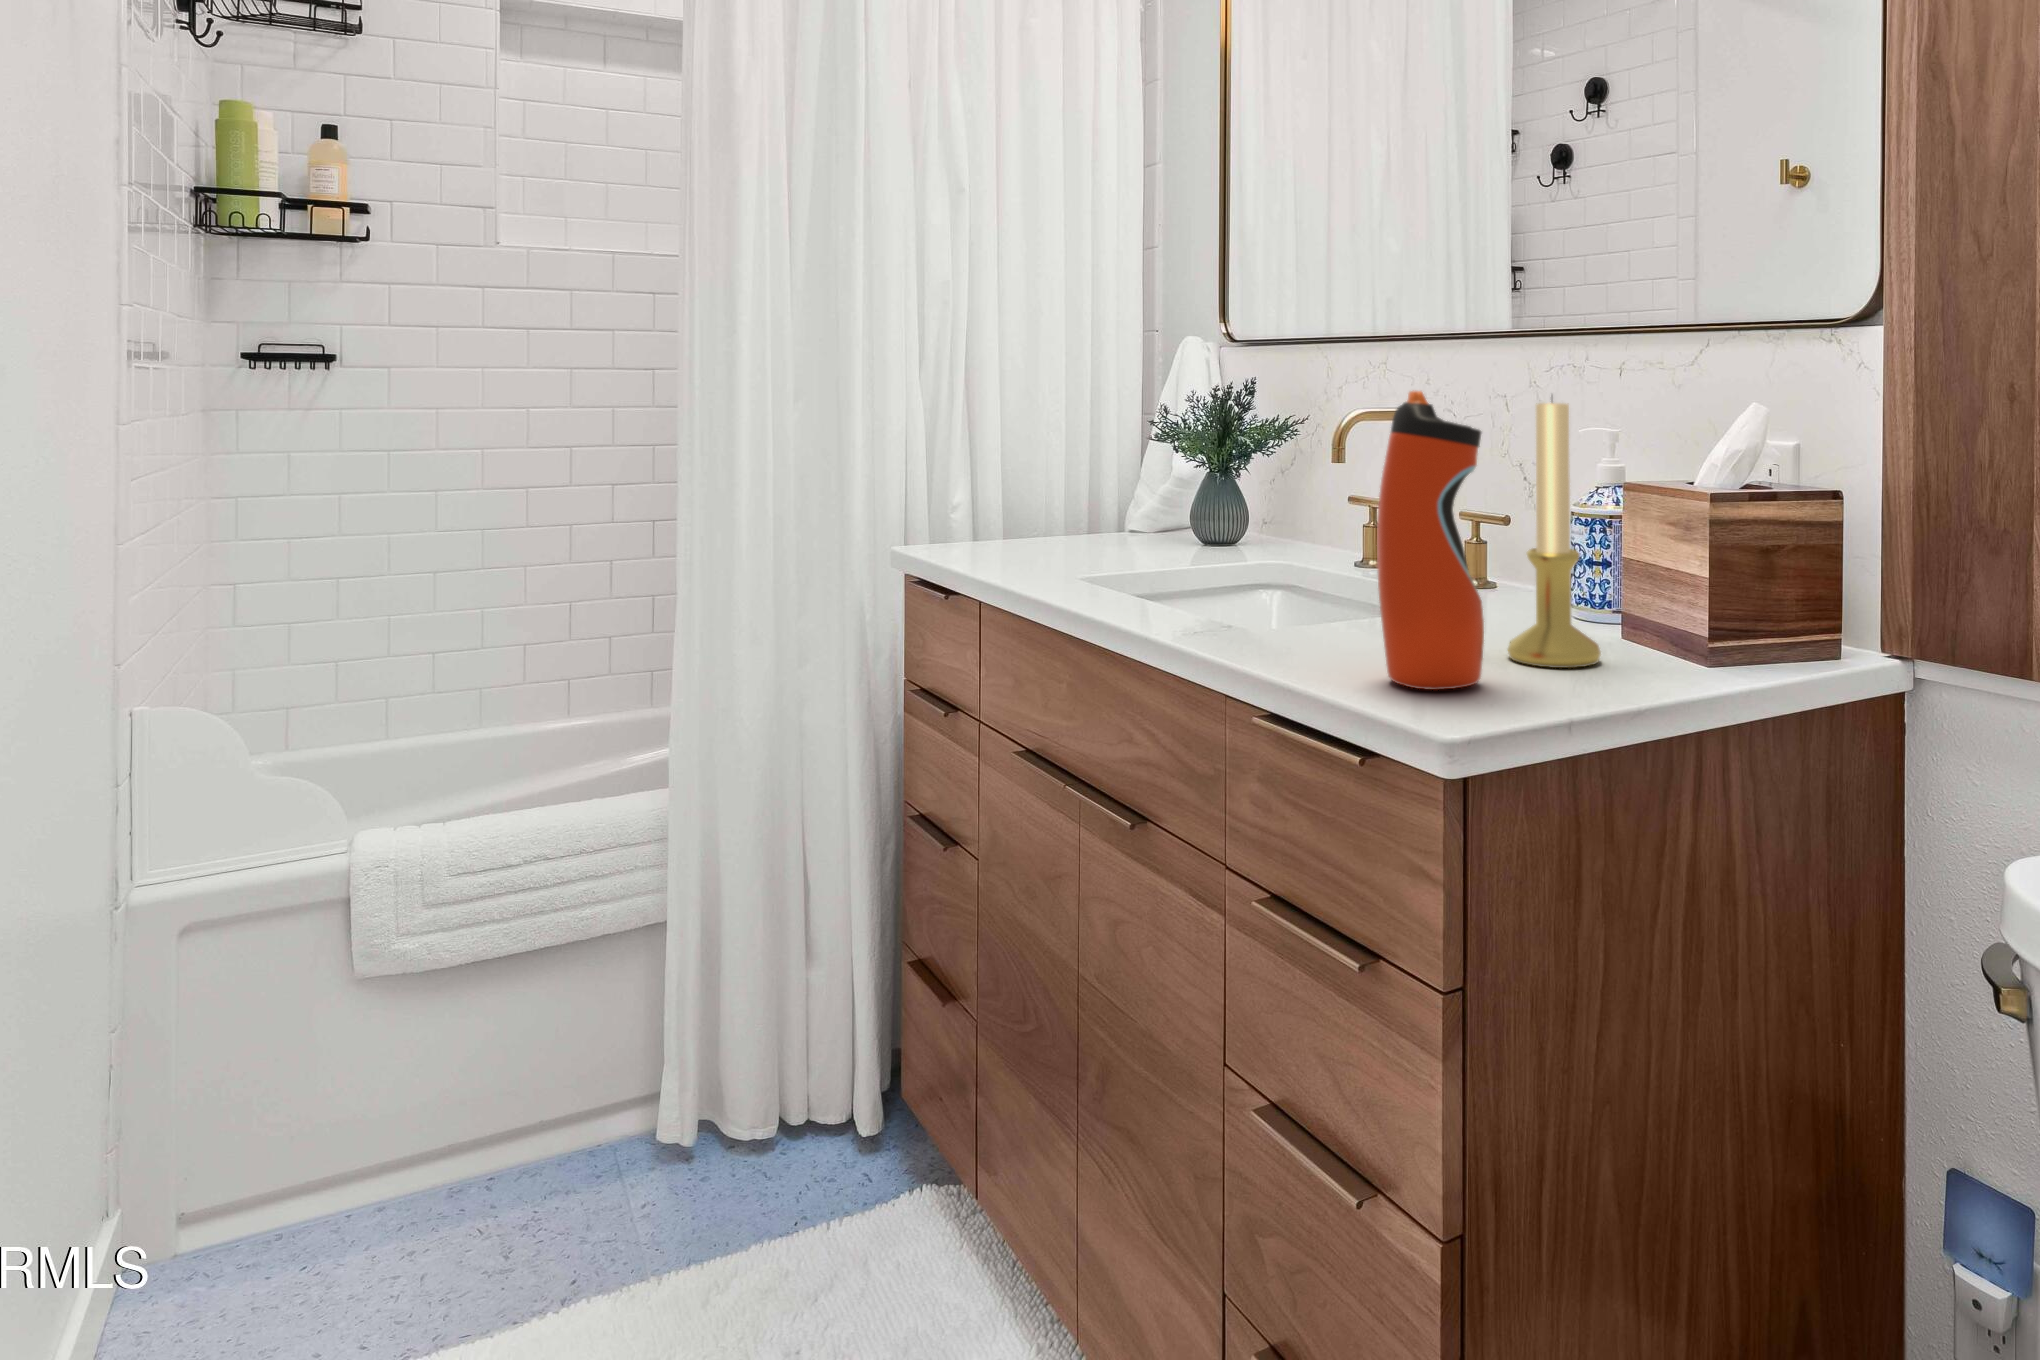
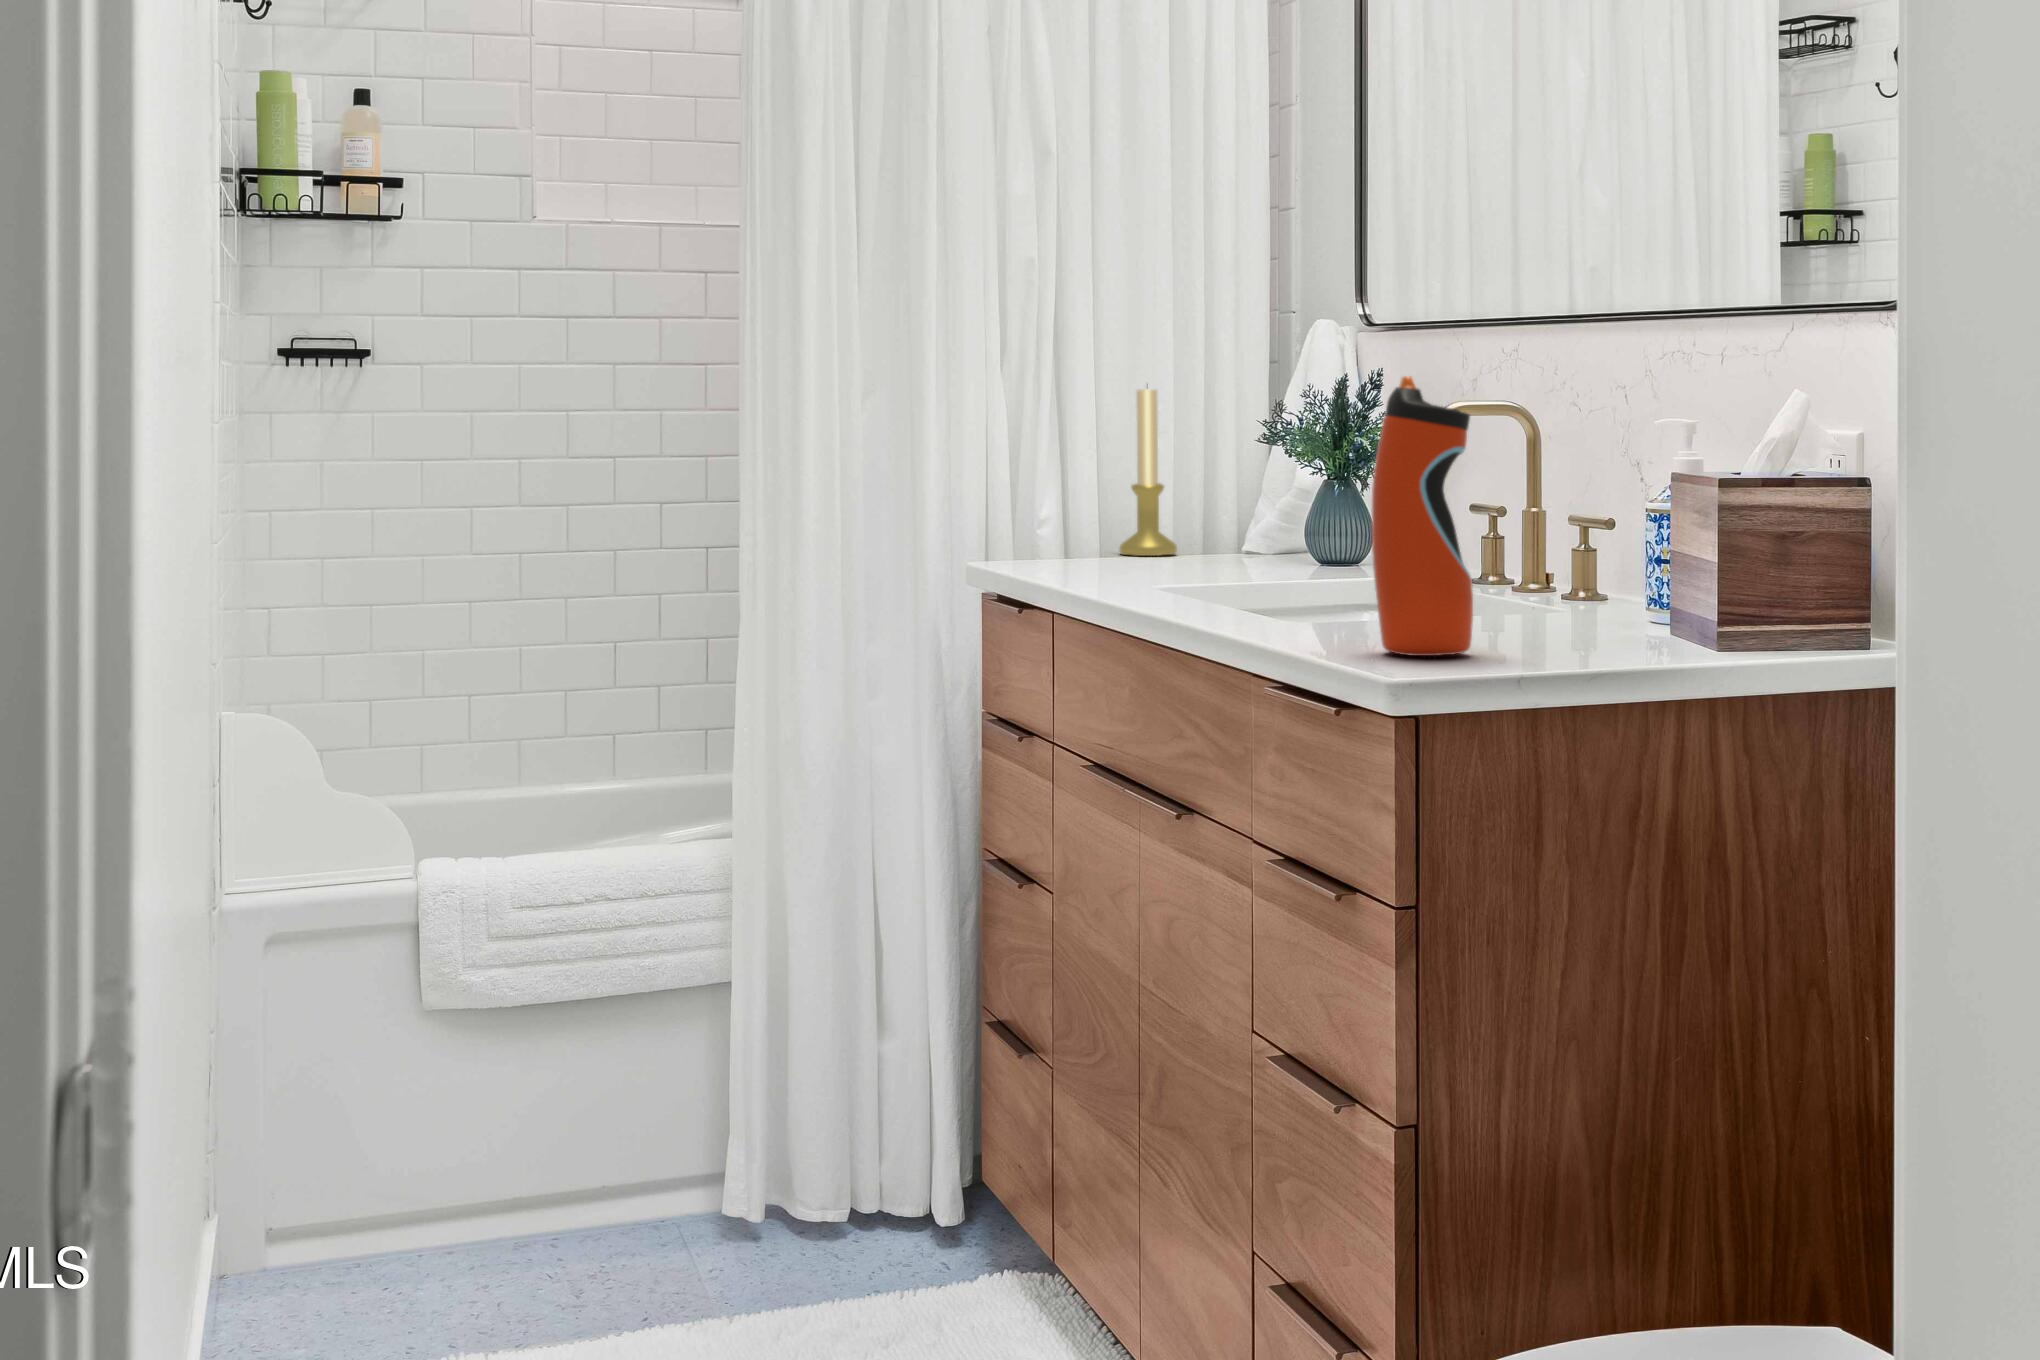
candle holder: present [1508,401,1601,668] -> present [1119,388,1177,556]

